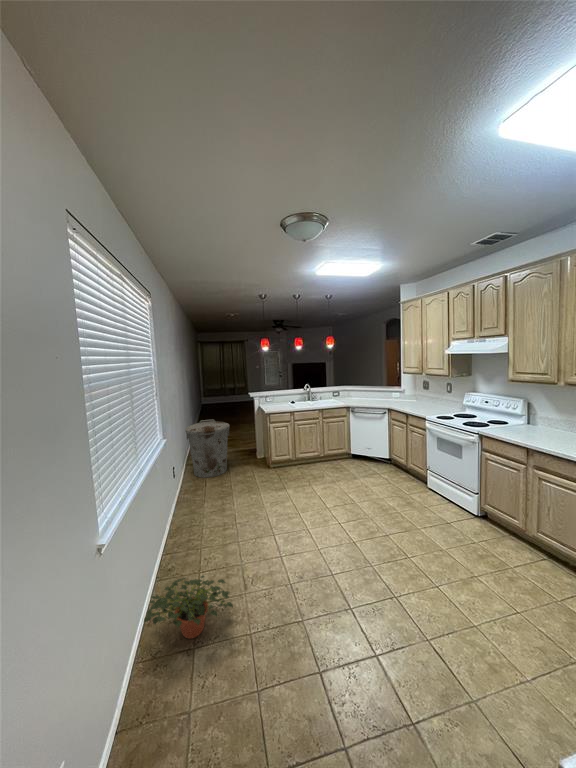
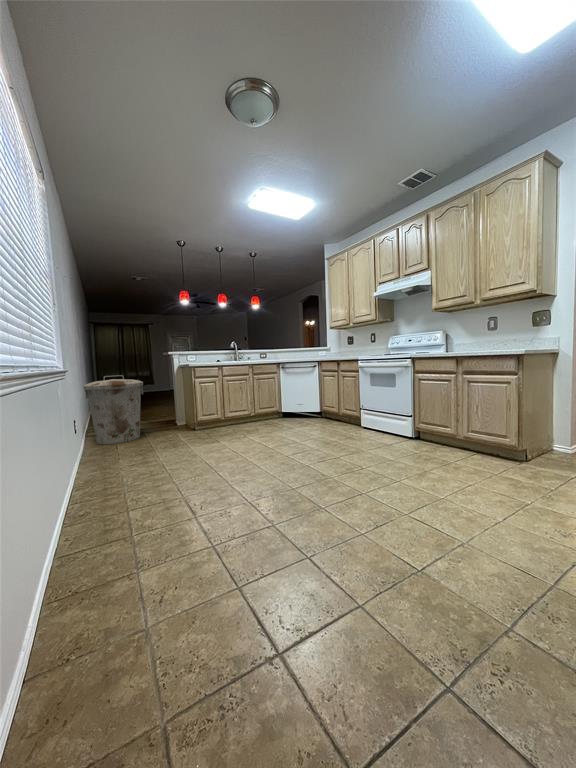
potted plant: present [144,575,233,639] -> none [56,498,190,567]

